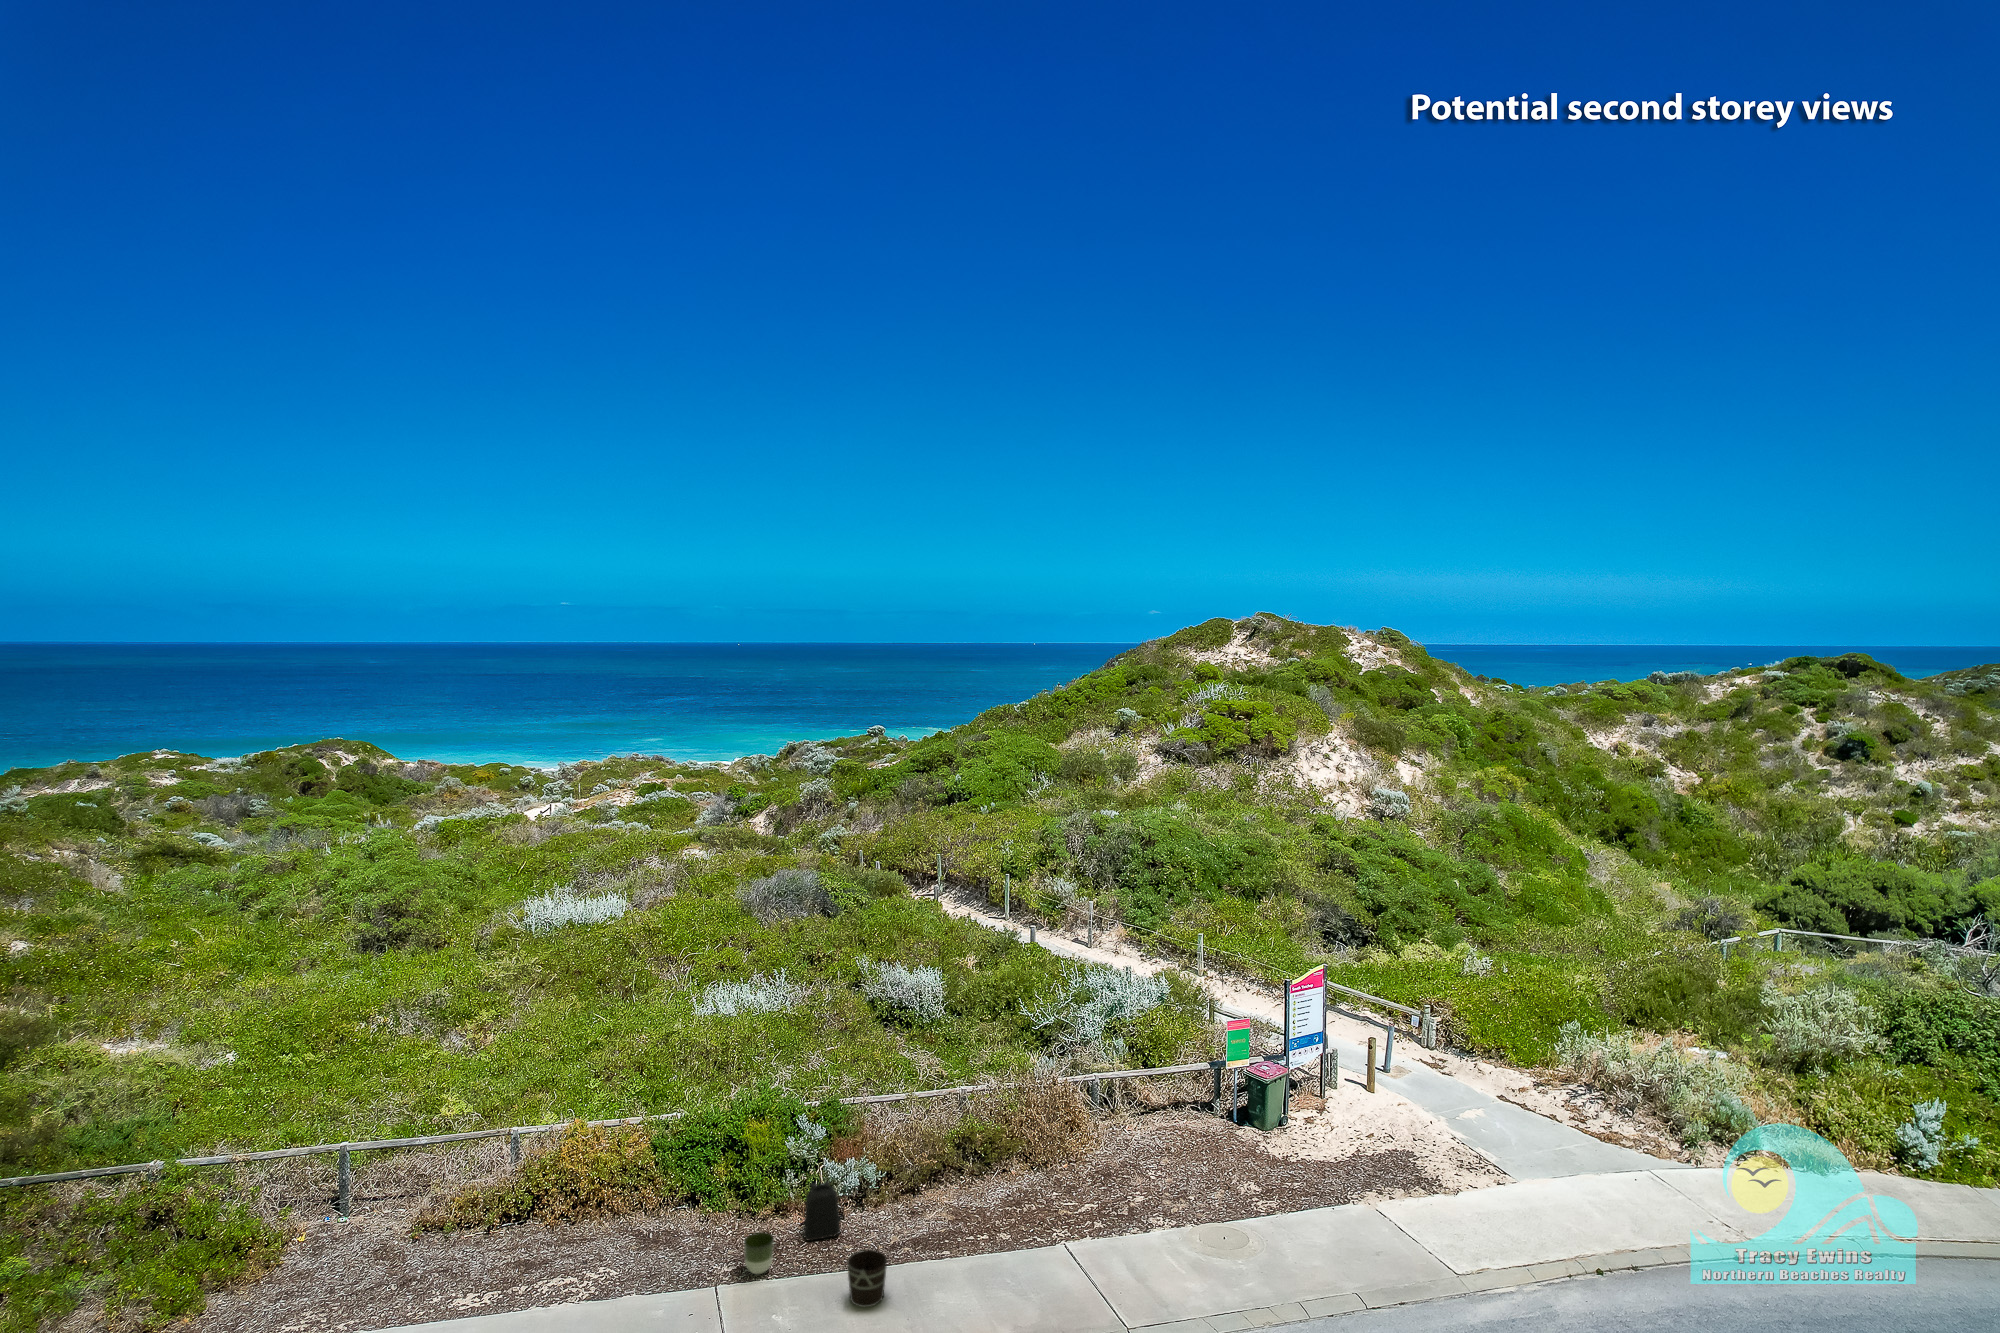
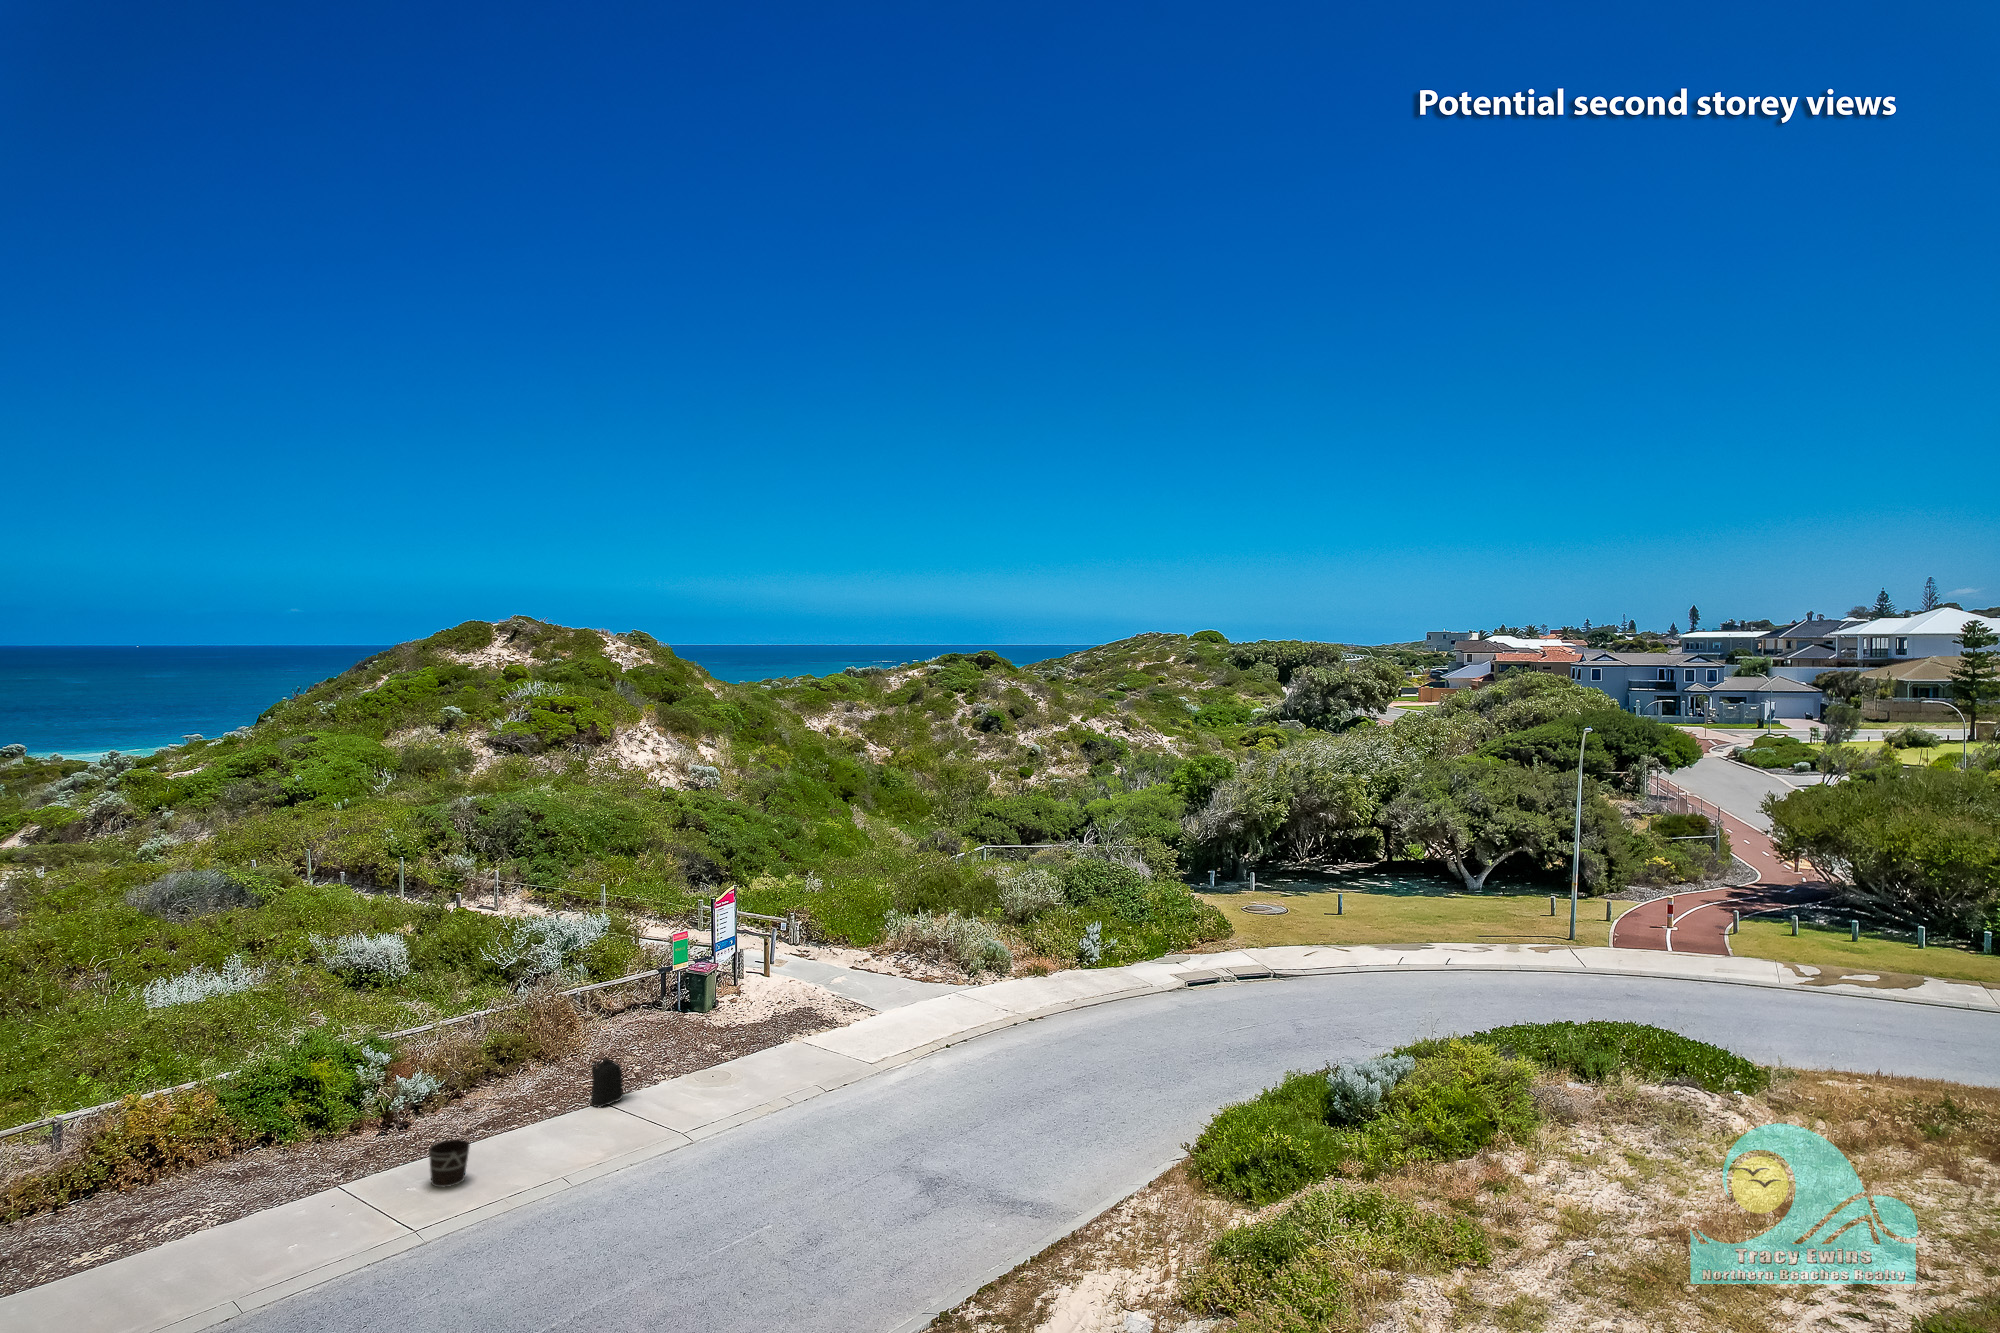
backpack: present [803,1181,841,1240] -> present [590,1059,623,1107]
planter: present [744,1232,774,1274] -> none [299,1158,333,1198]

